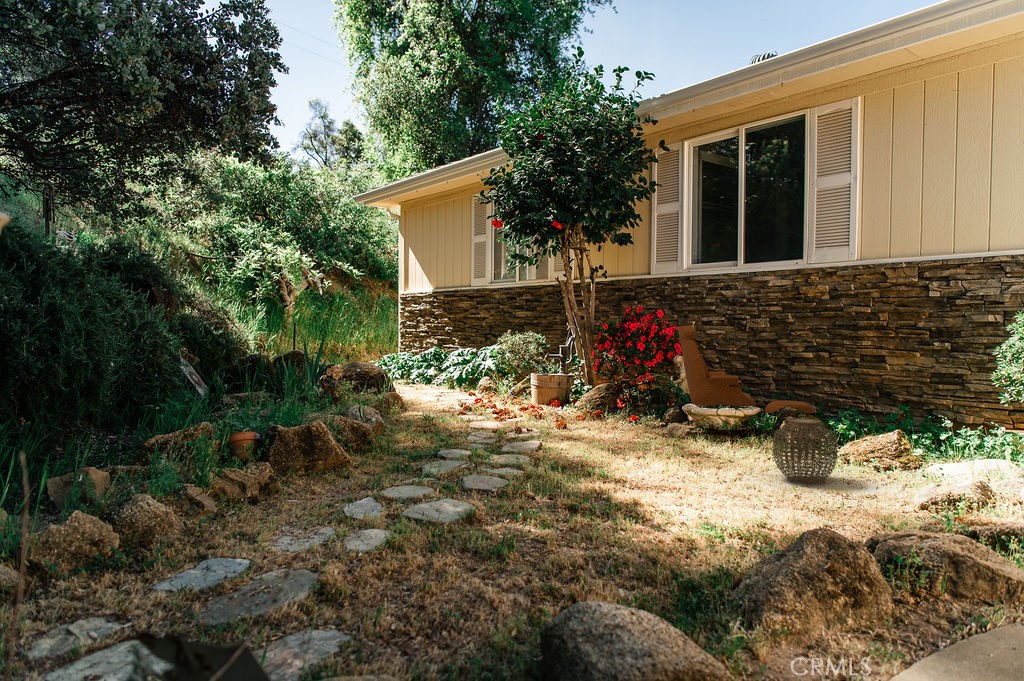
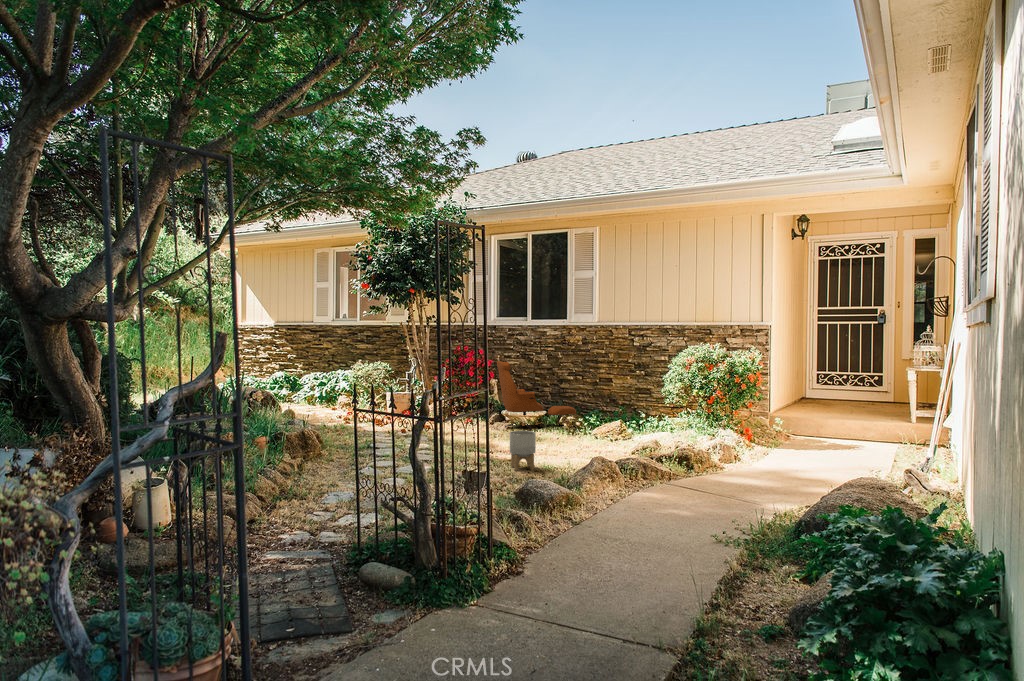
woven basket: present [773,418,837,484] -> none [563,416,594,449]
planter: none [637,443,692,528] -> present [510,431,536,470]

